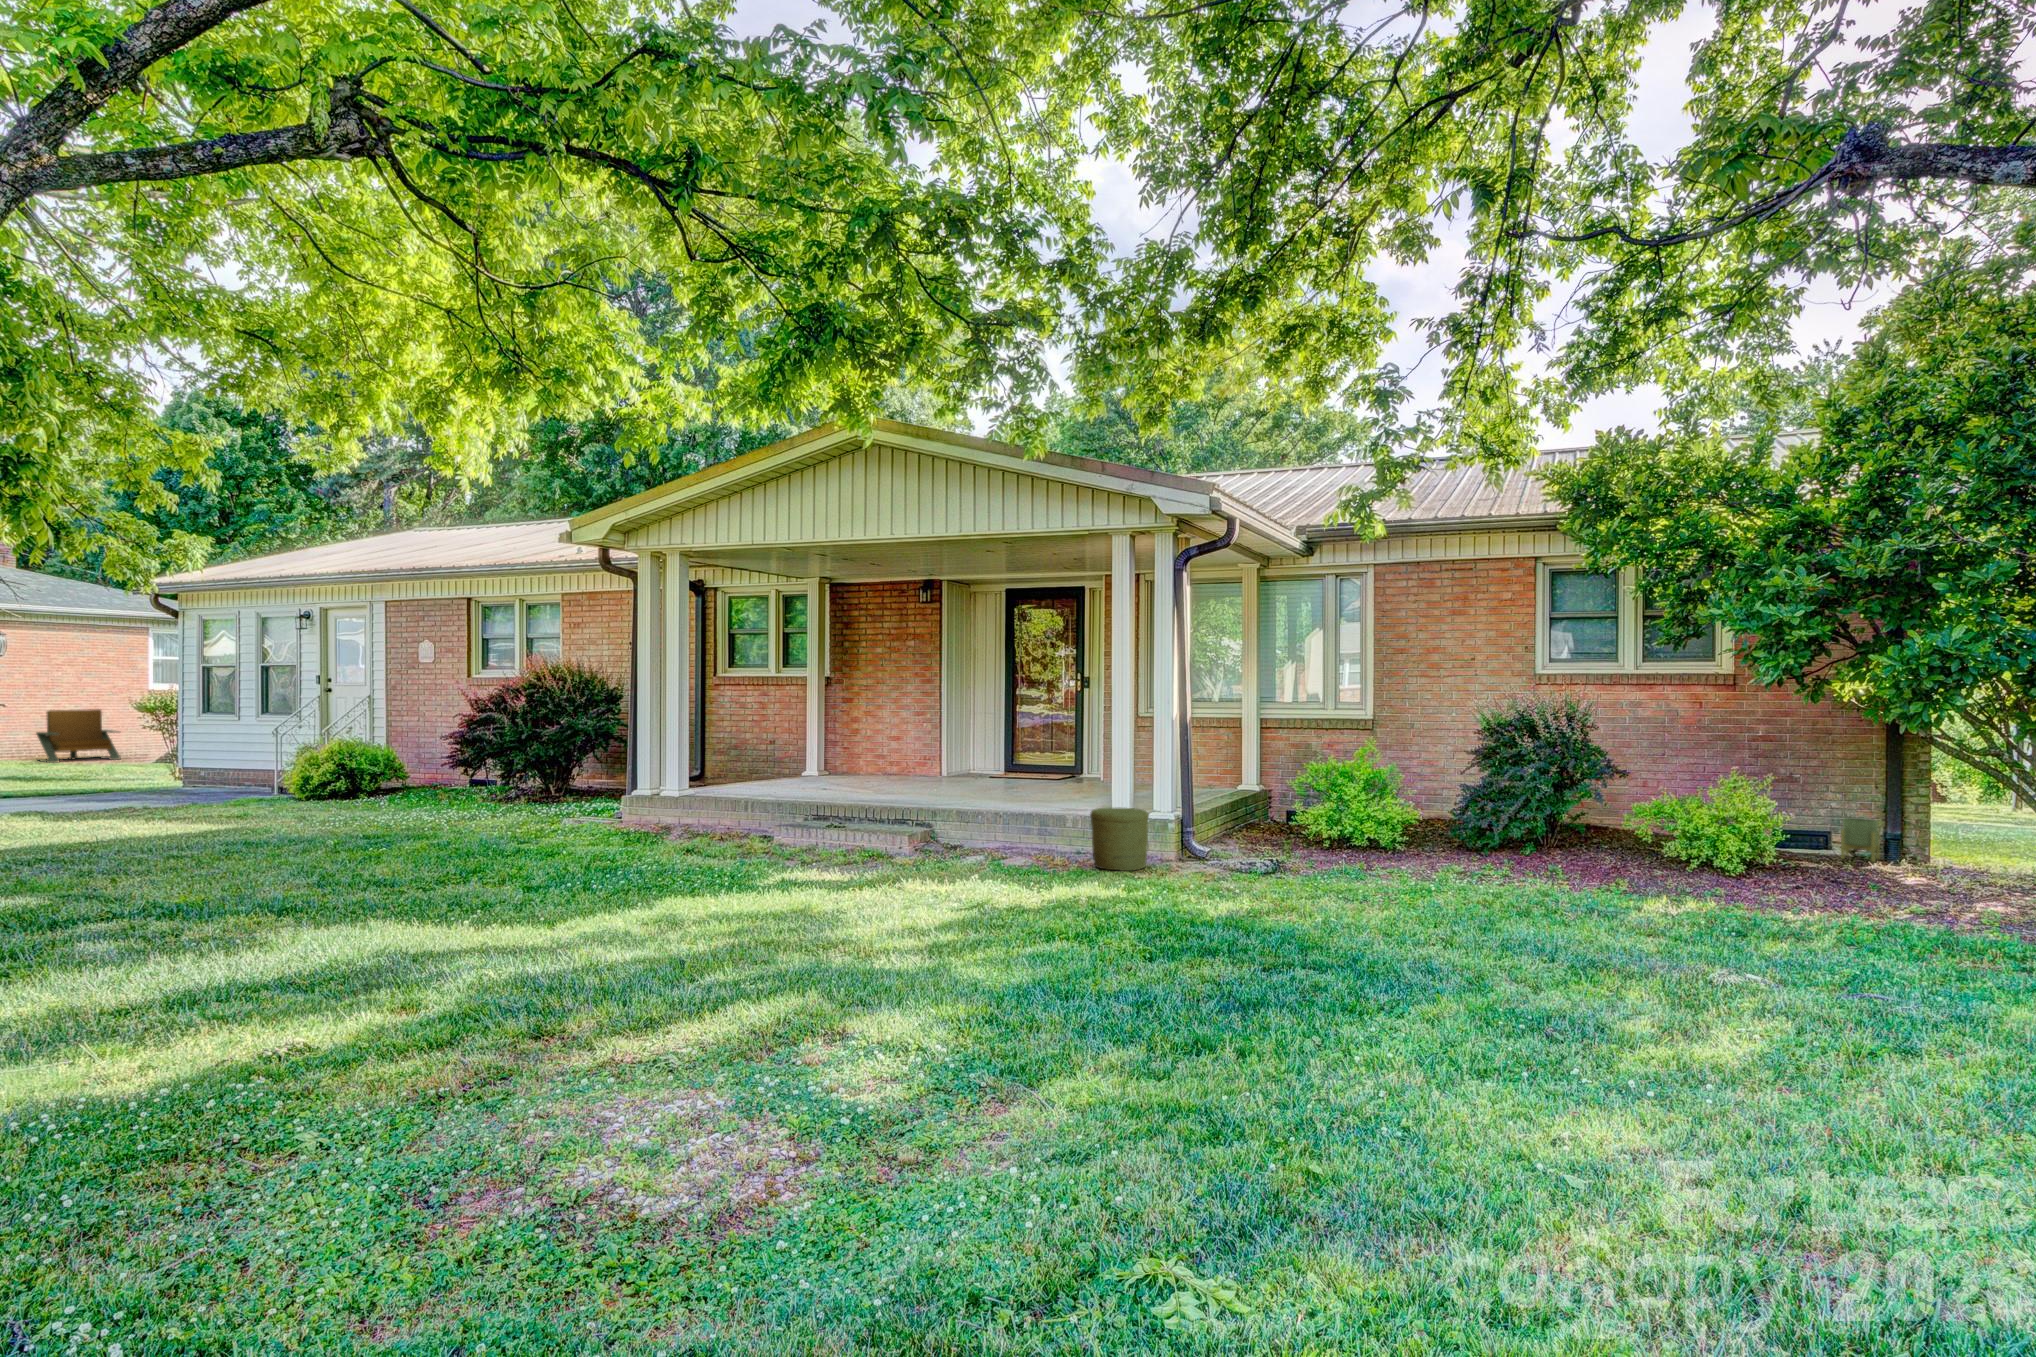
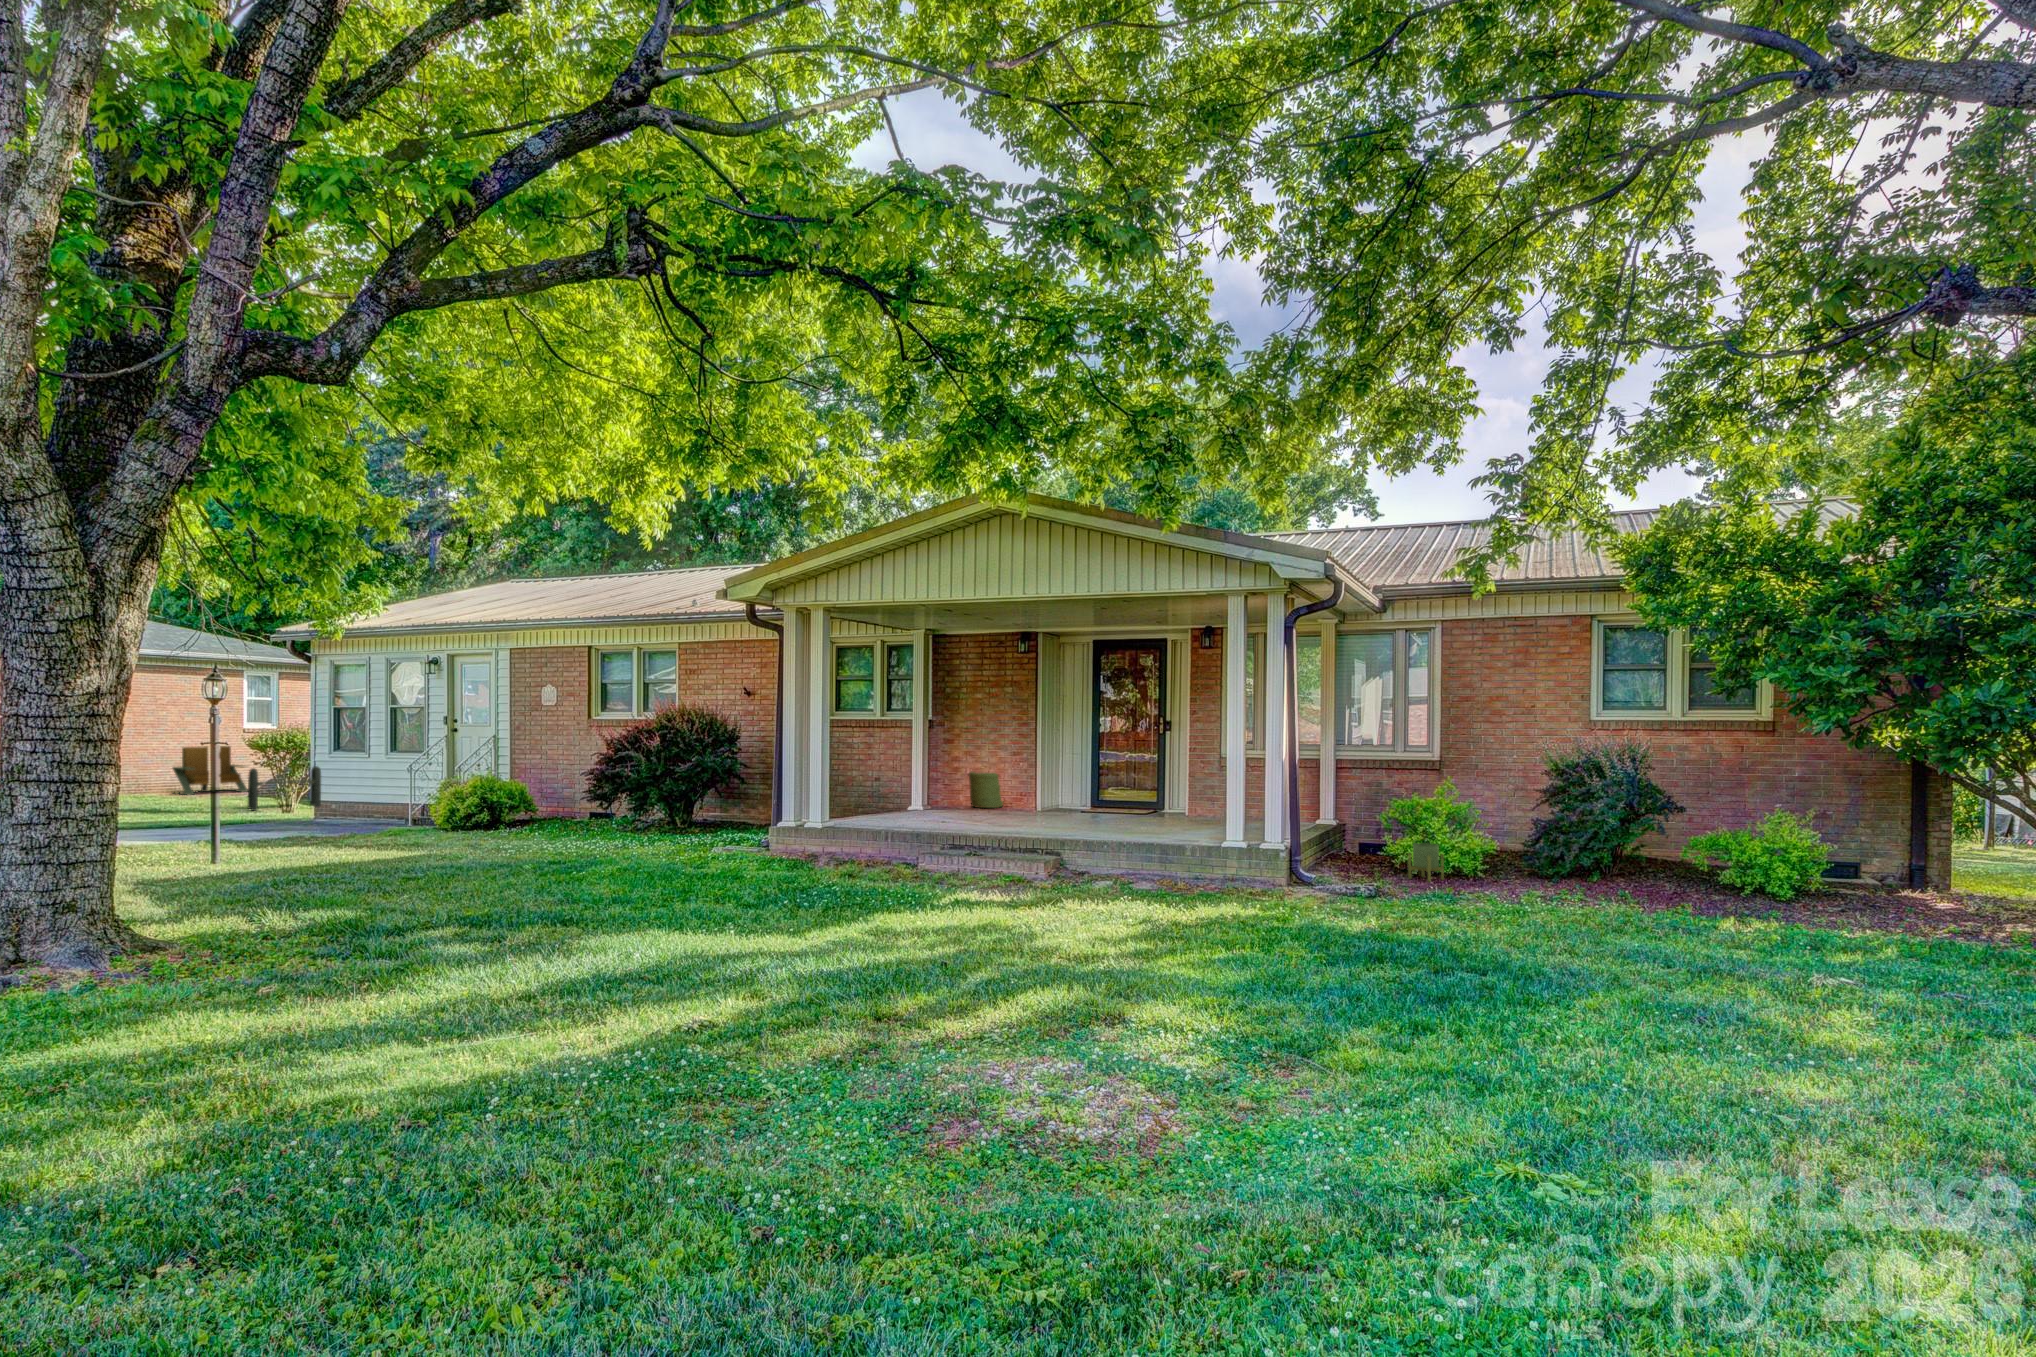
bench: none [103,730,184,779] -> present [248,766,321,811]
woven basket: present [1090,808,1149,871] -> present [969,771,1004,808]
planter: present [1841,818,1880,862] -> present [1408,843,1444,882]

